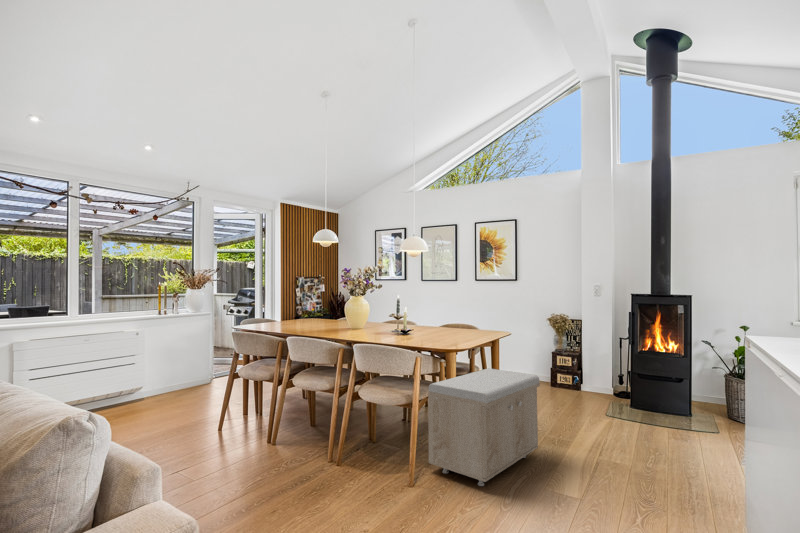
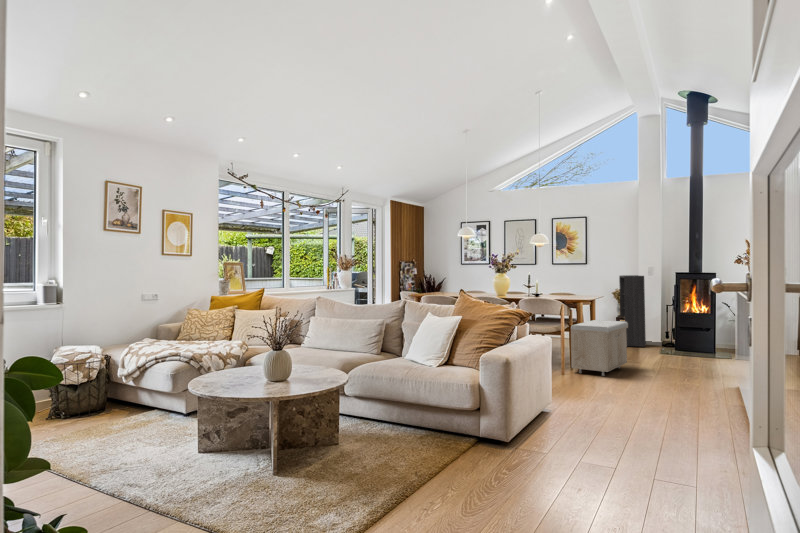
bookcase: none [556,295,614,406] -> present [619,275,664,350]

